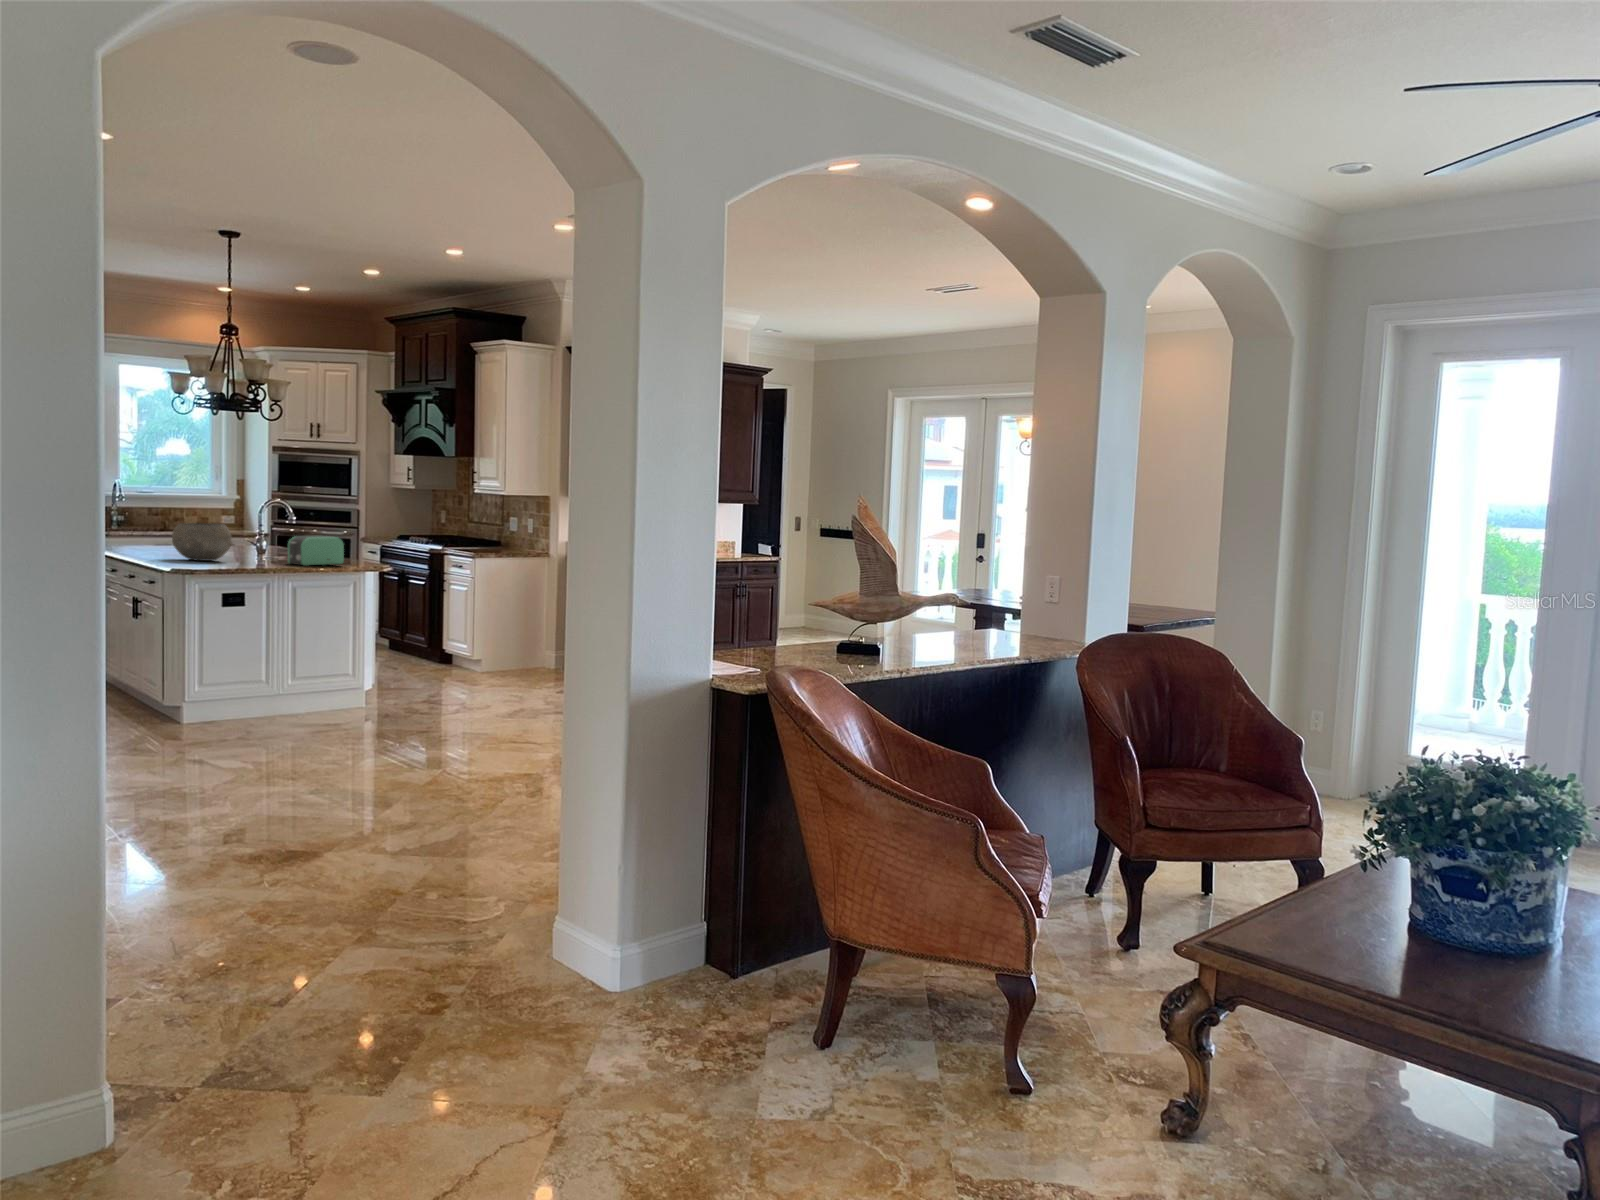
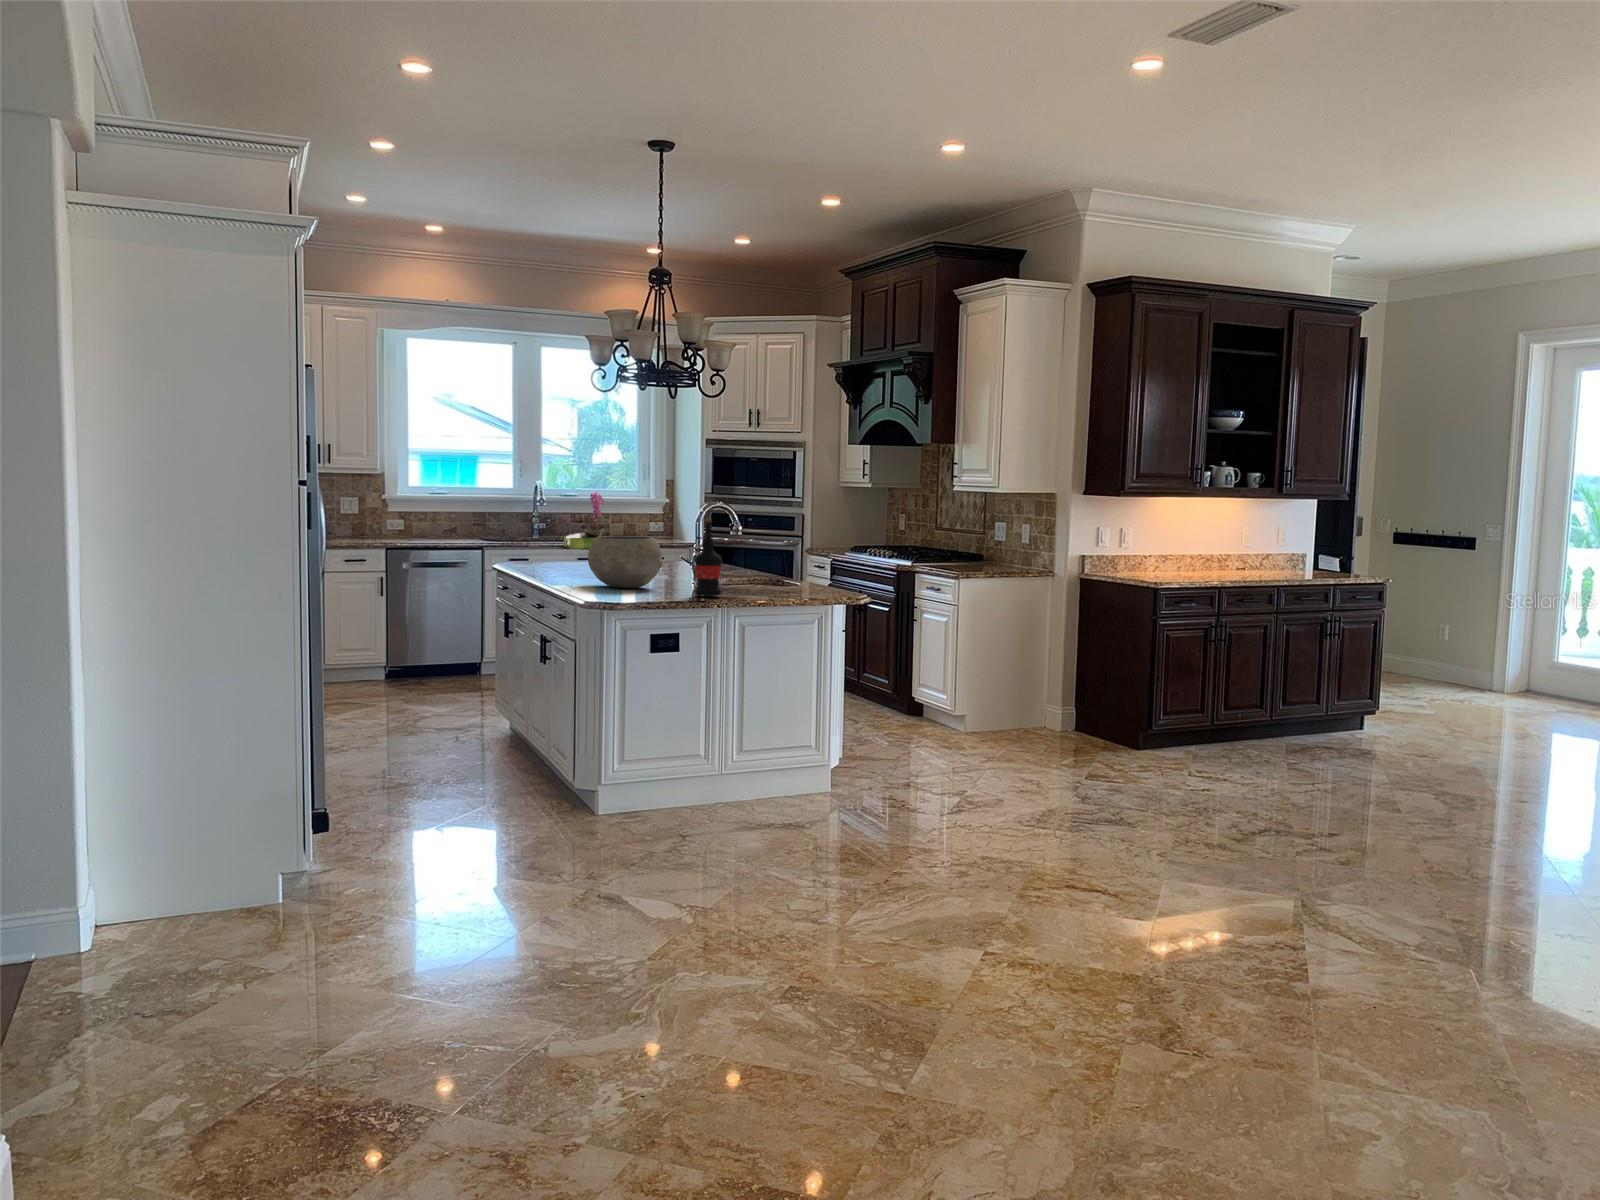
flower arrangement: none [141,488,182,537] -> present [564,491,603,549]
wine bottle: none [257,510,279,566] -> present [694,518,722,597]
toaster: present [288,536,344,566] -> none [731,552,803,595]

